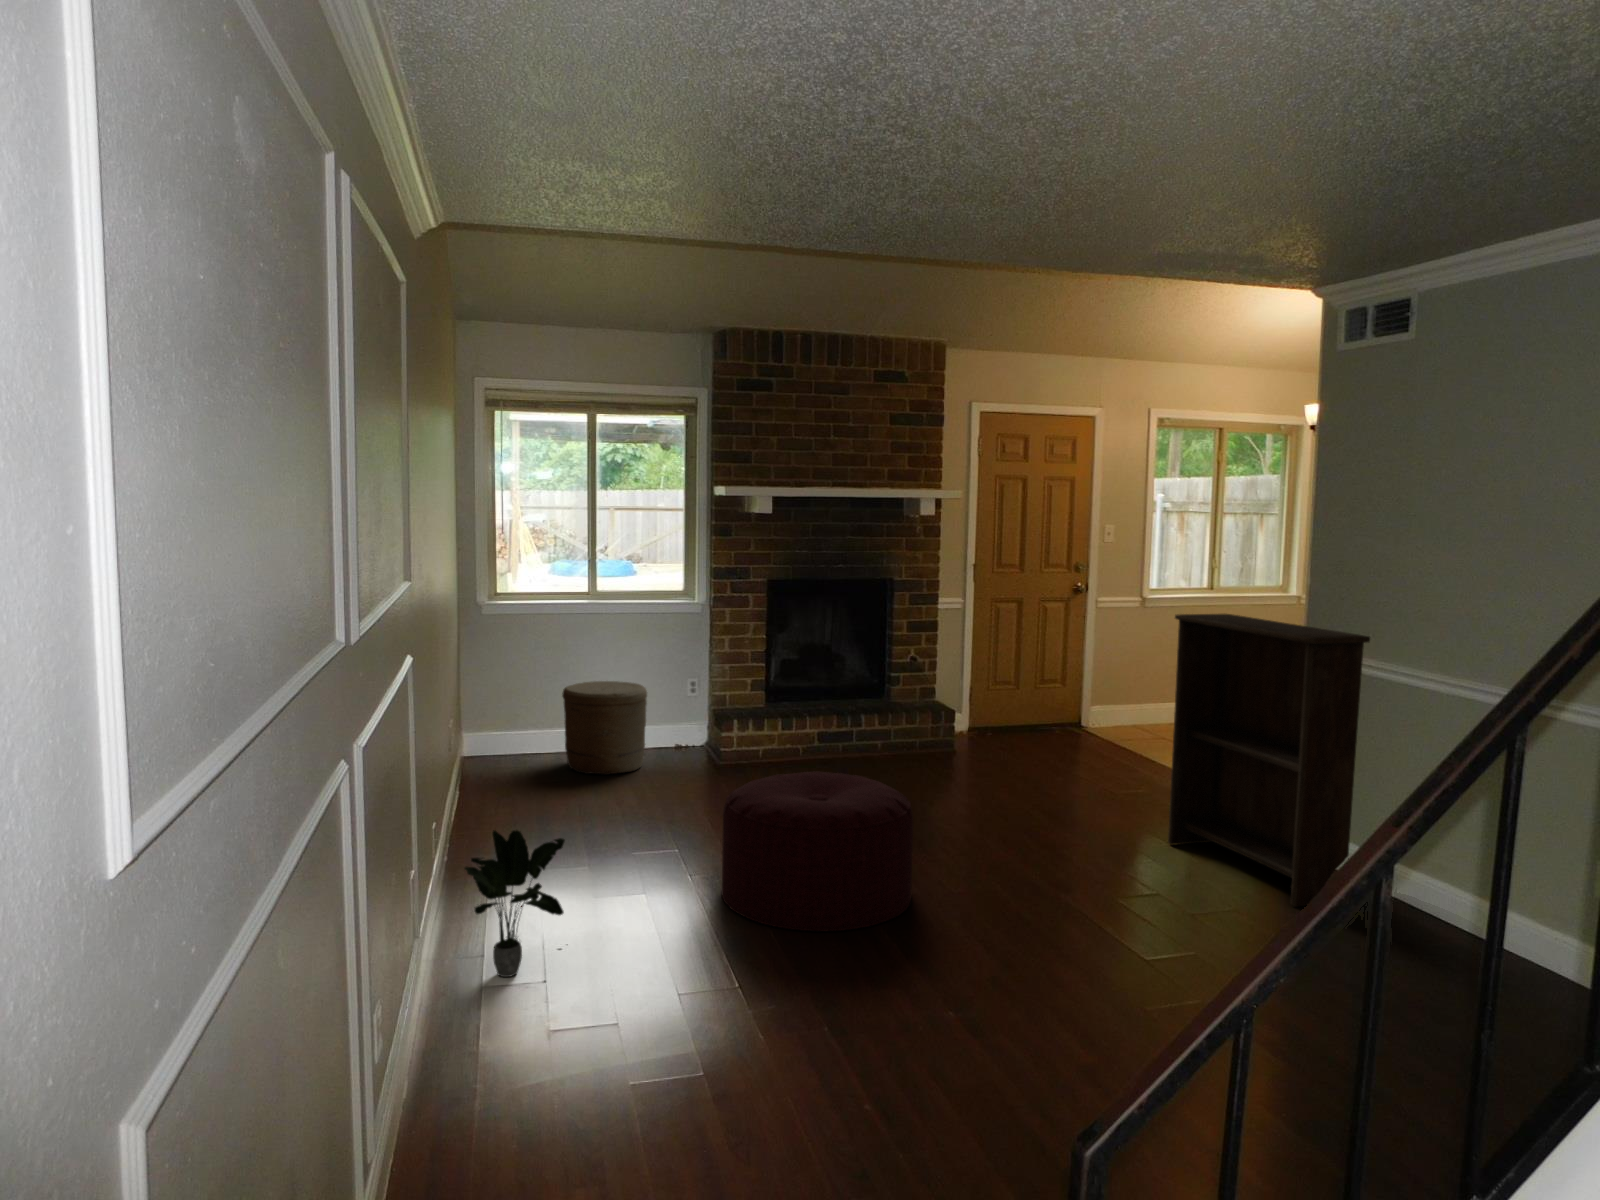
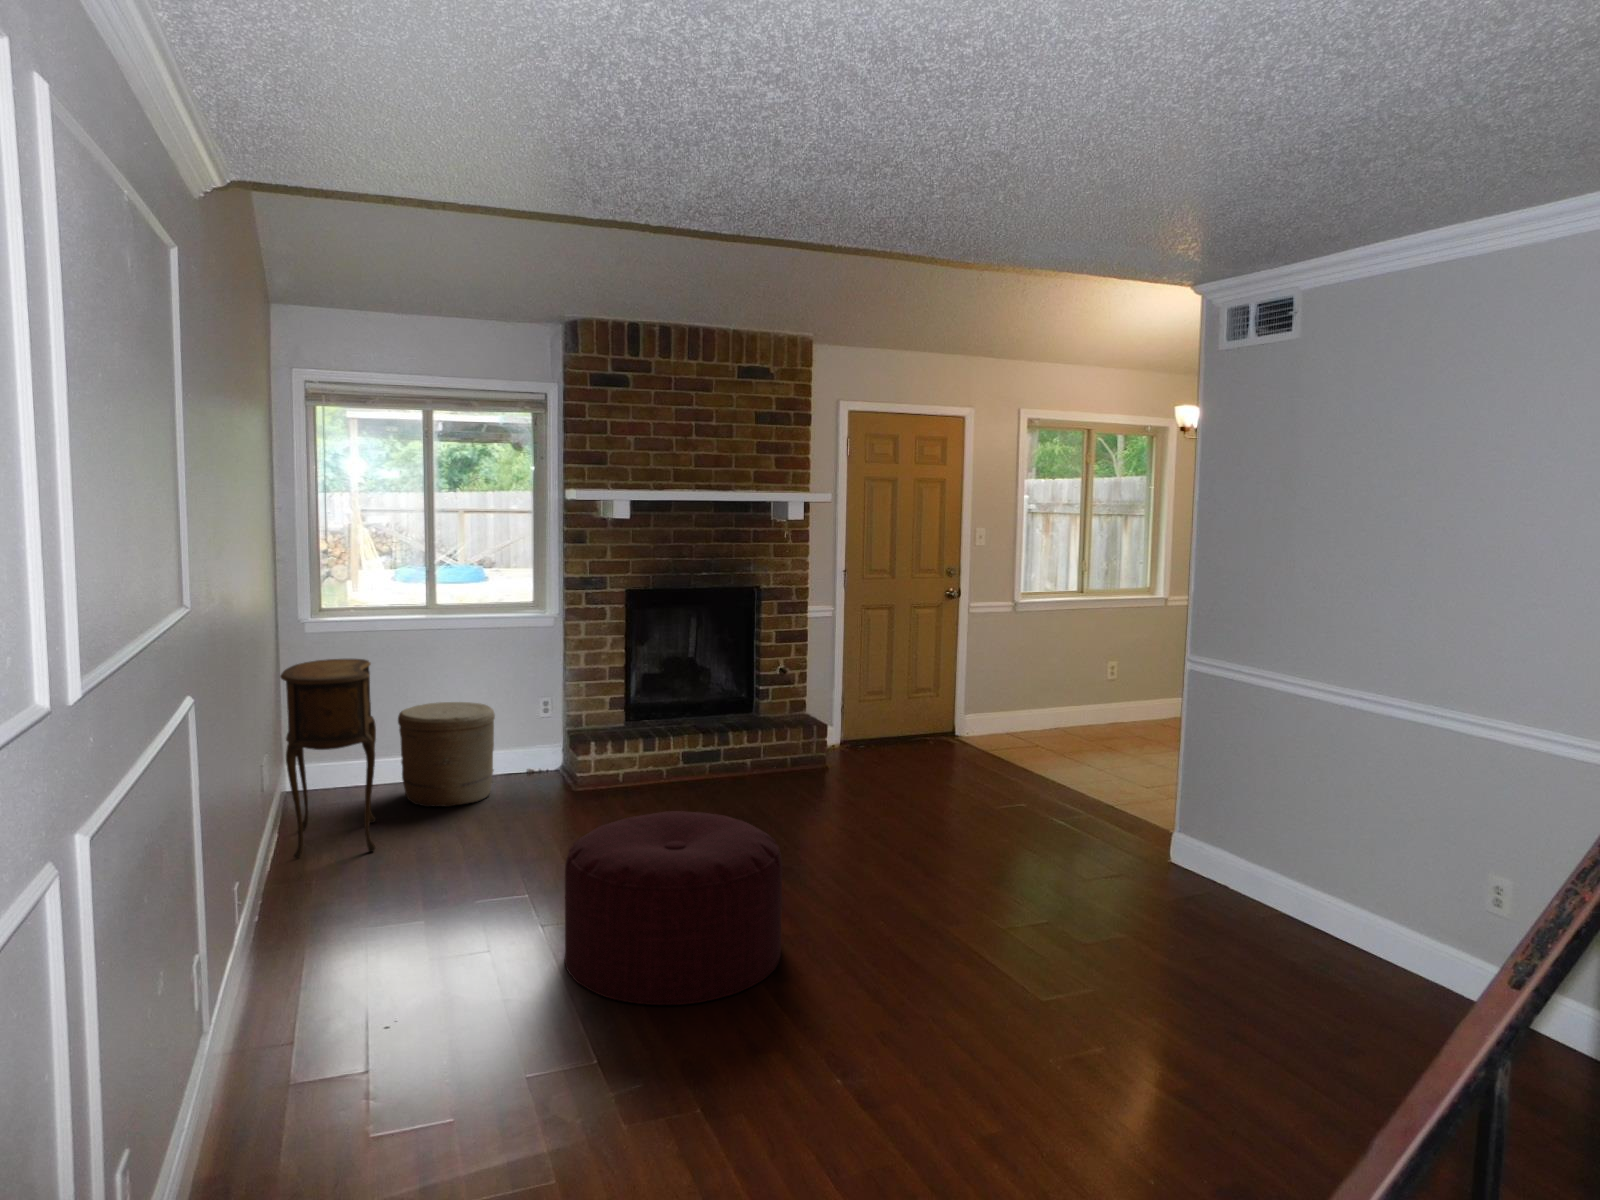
bookshelf: present [1168,614,1370,906] -> none [1050,625,1261,941]
side table: none [470,637,550,810] -> present [280,659,376,858]
potted plant: present [464,830,565,977] -> none [227,915,361,1099]

